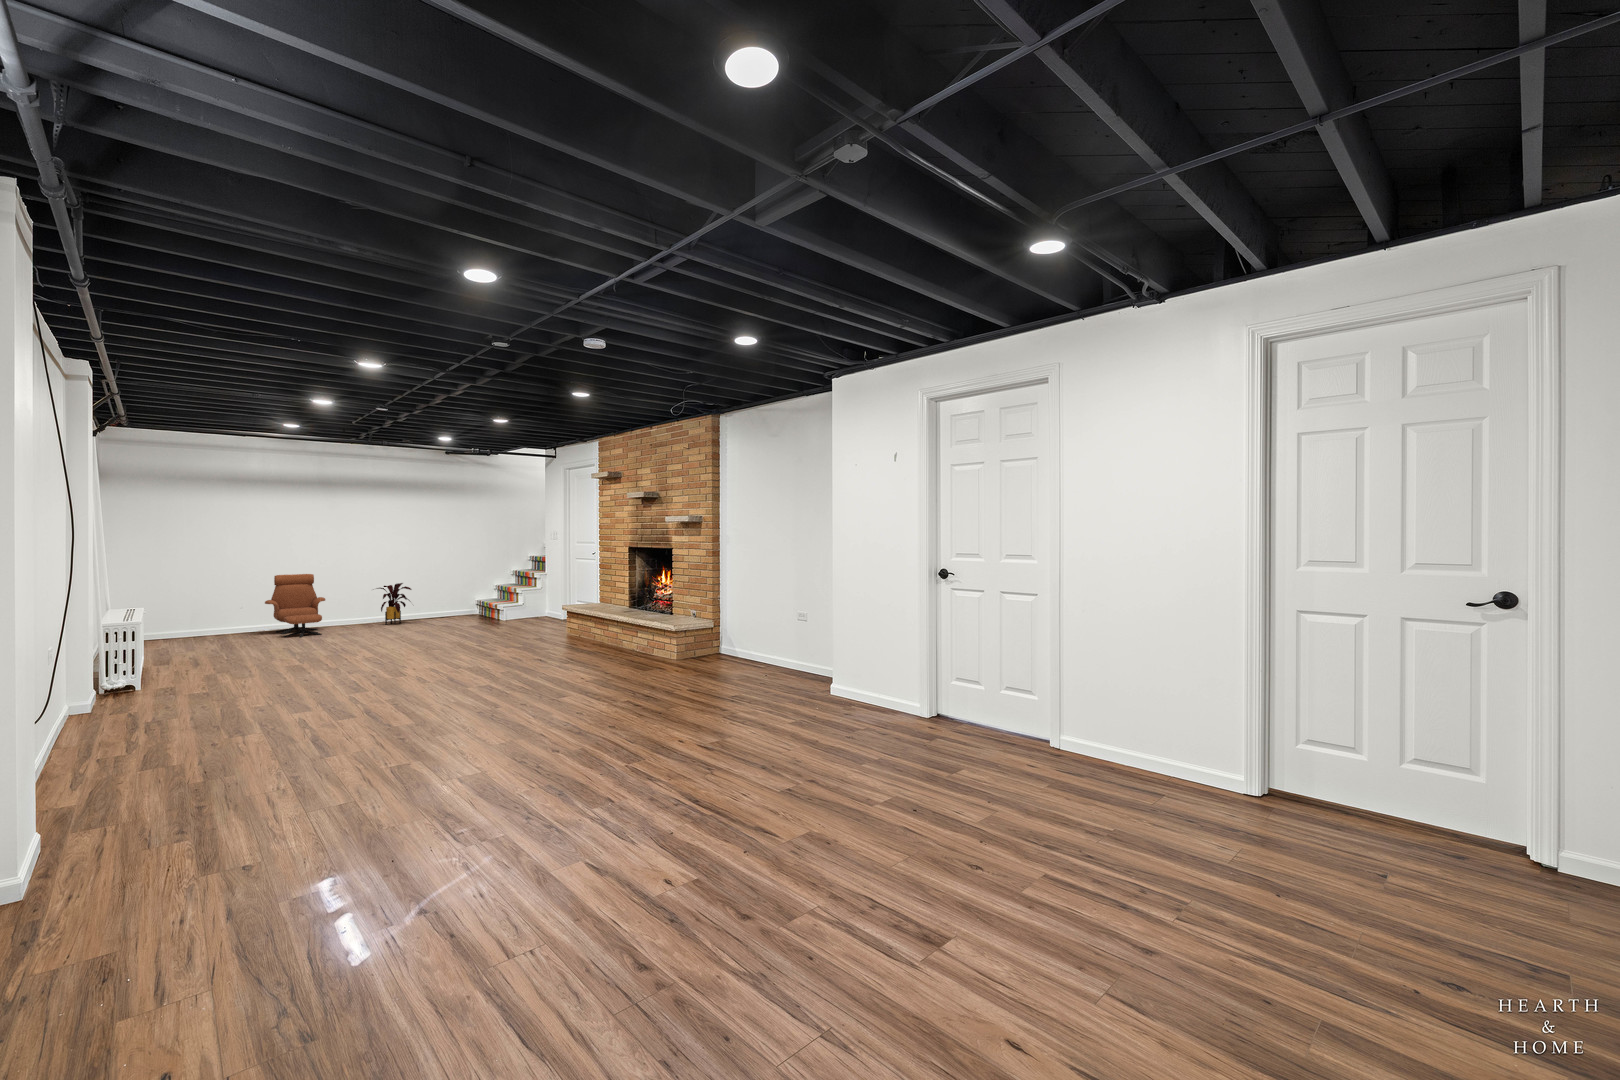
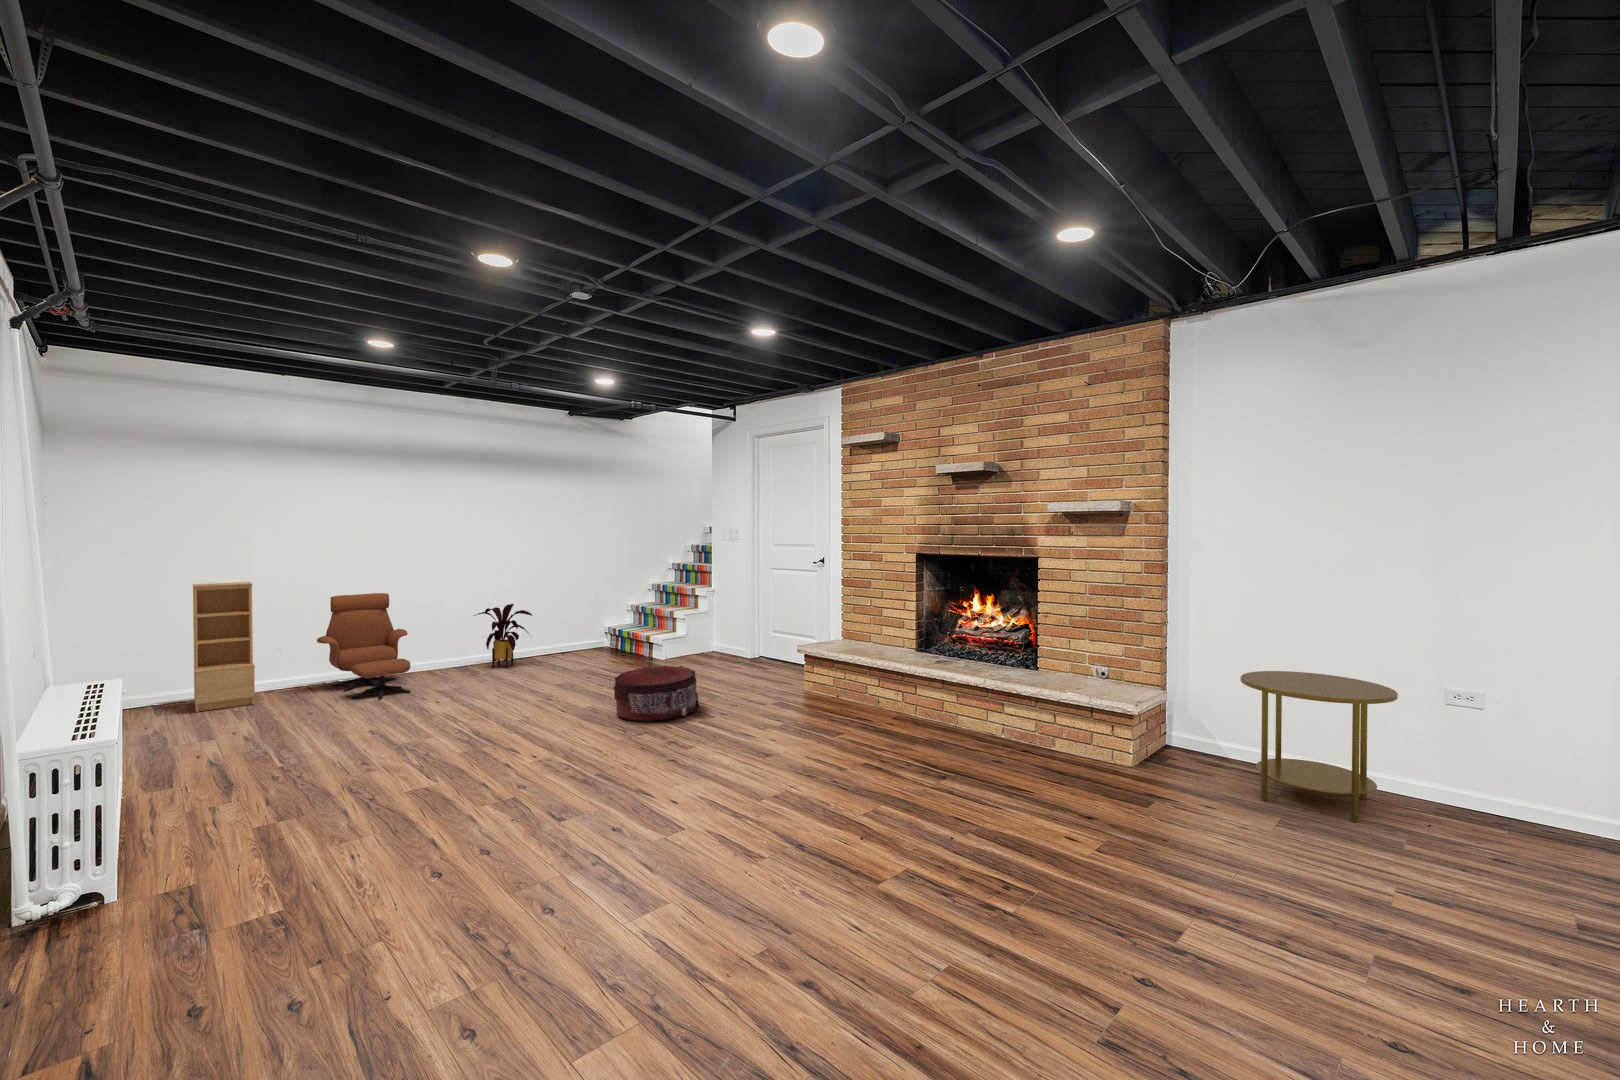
bookshelf: none [187,565,224,642] -> present [193,582,255,712]
side table: none [704,606,768,674] -> present [1240,671,1398,822]
pouf: none [432,616,486,645] -> present [613,666,700,721]

